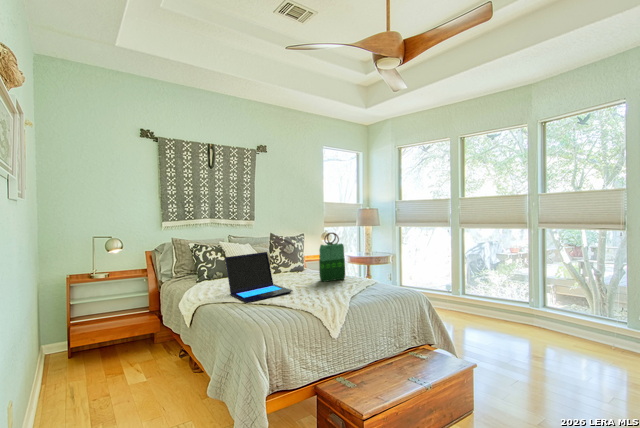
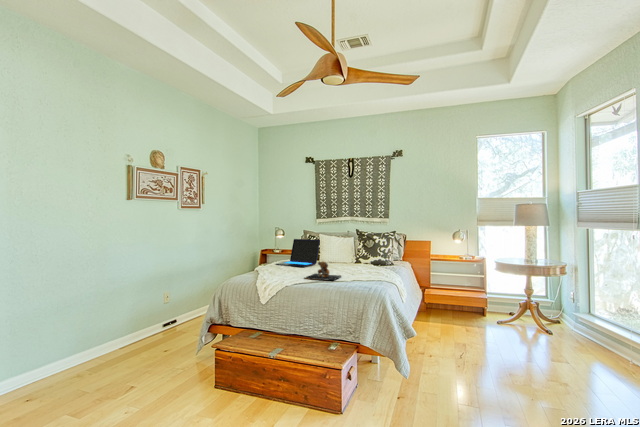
tote bag: present [319,233,345,282] -> none [343,230,364,272]
teddy bear: none [345,272,389,299] -> present [305,261,341,280]

